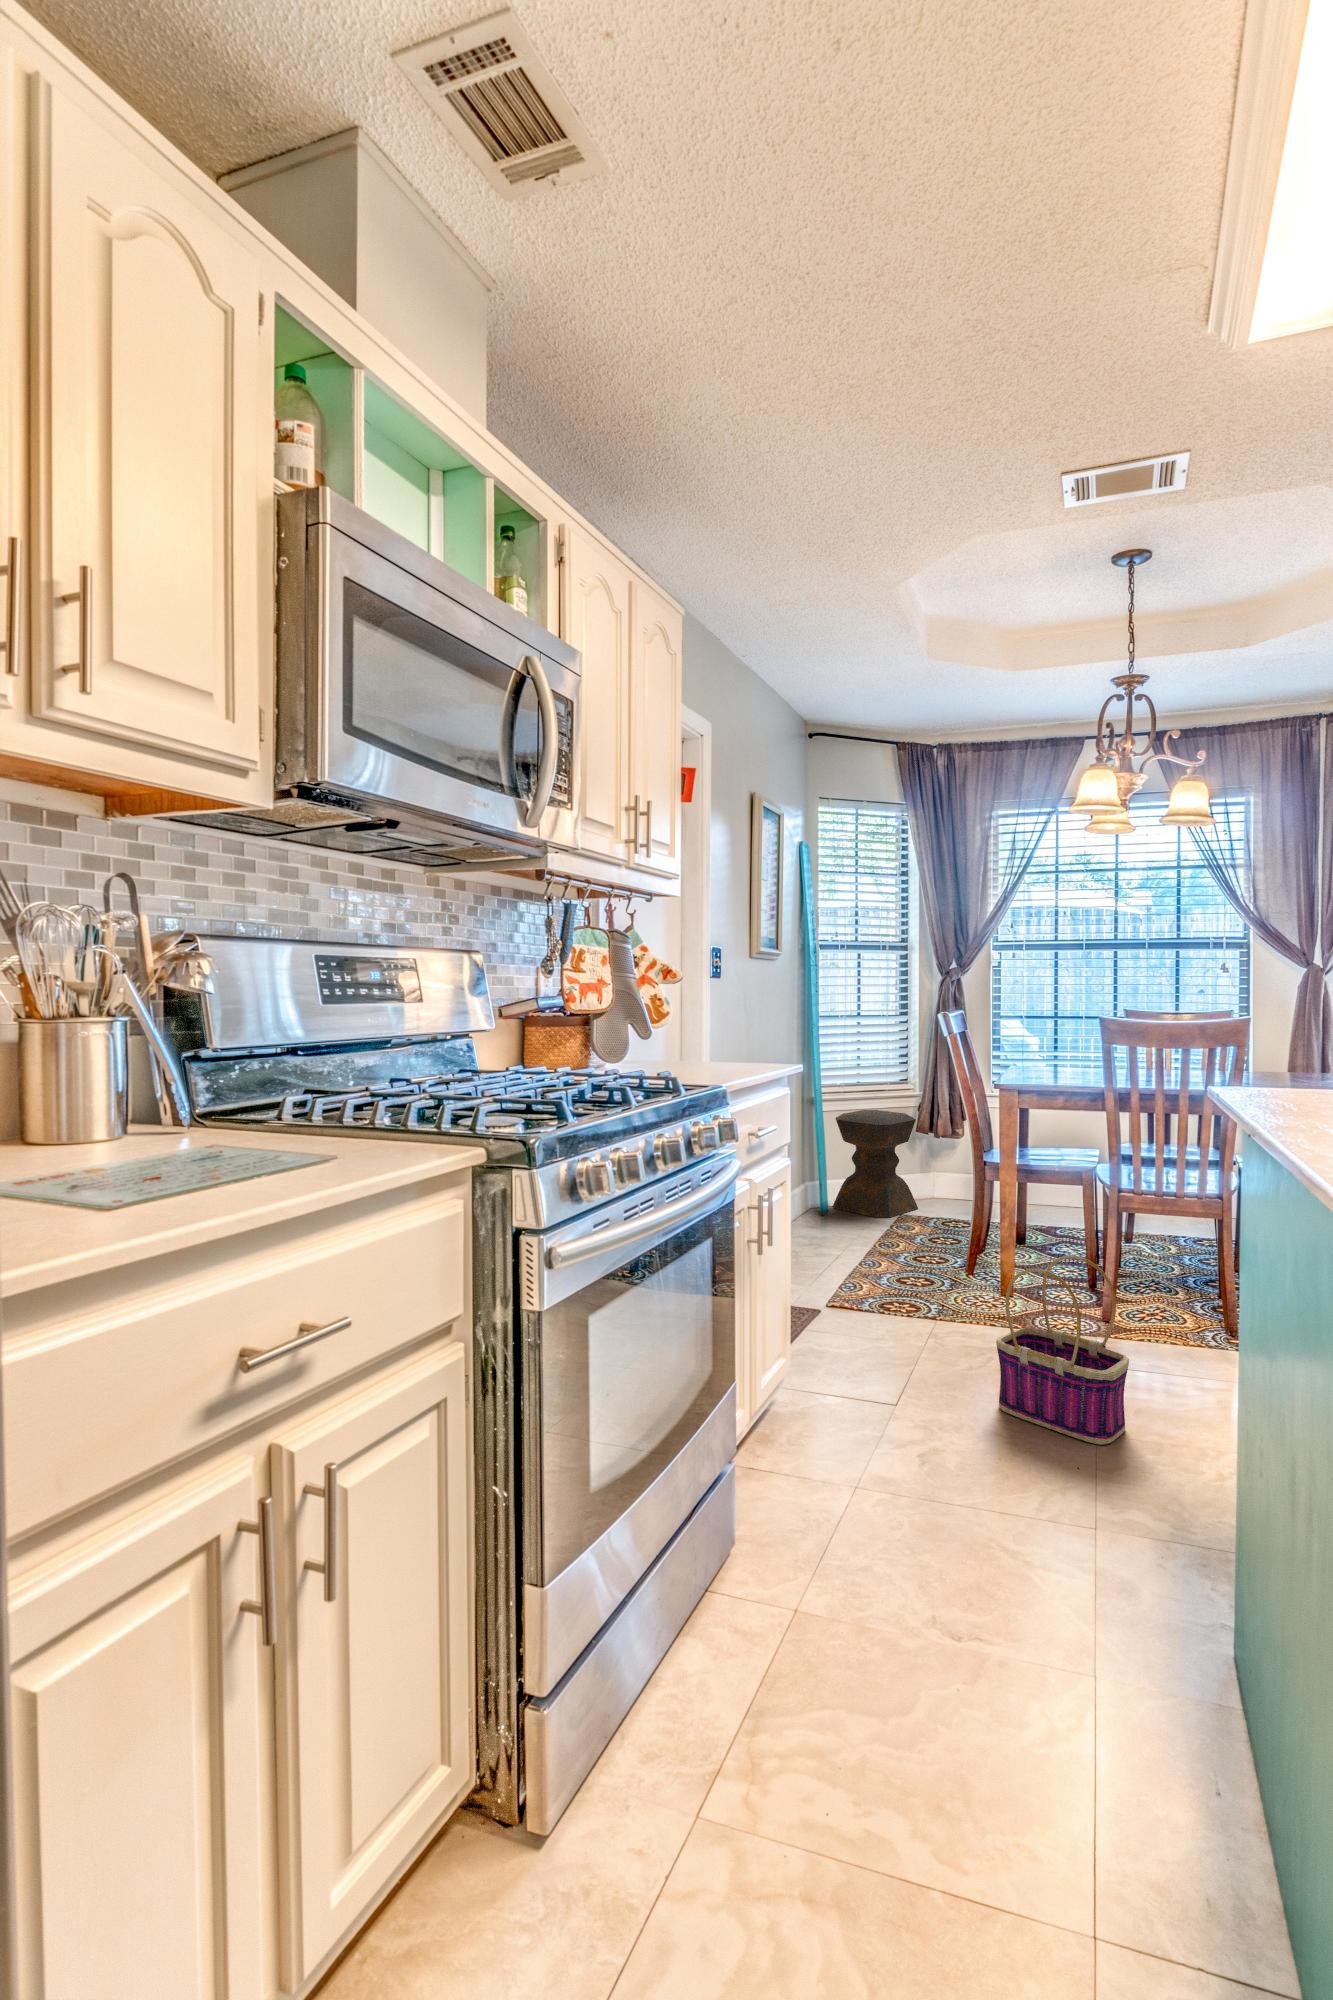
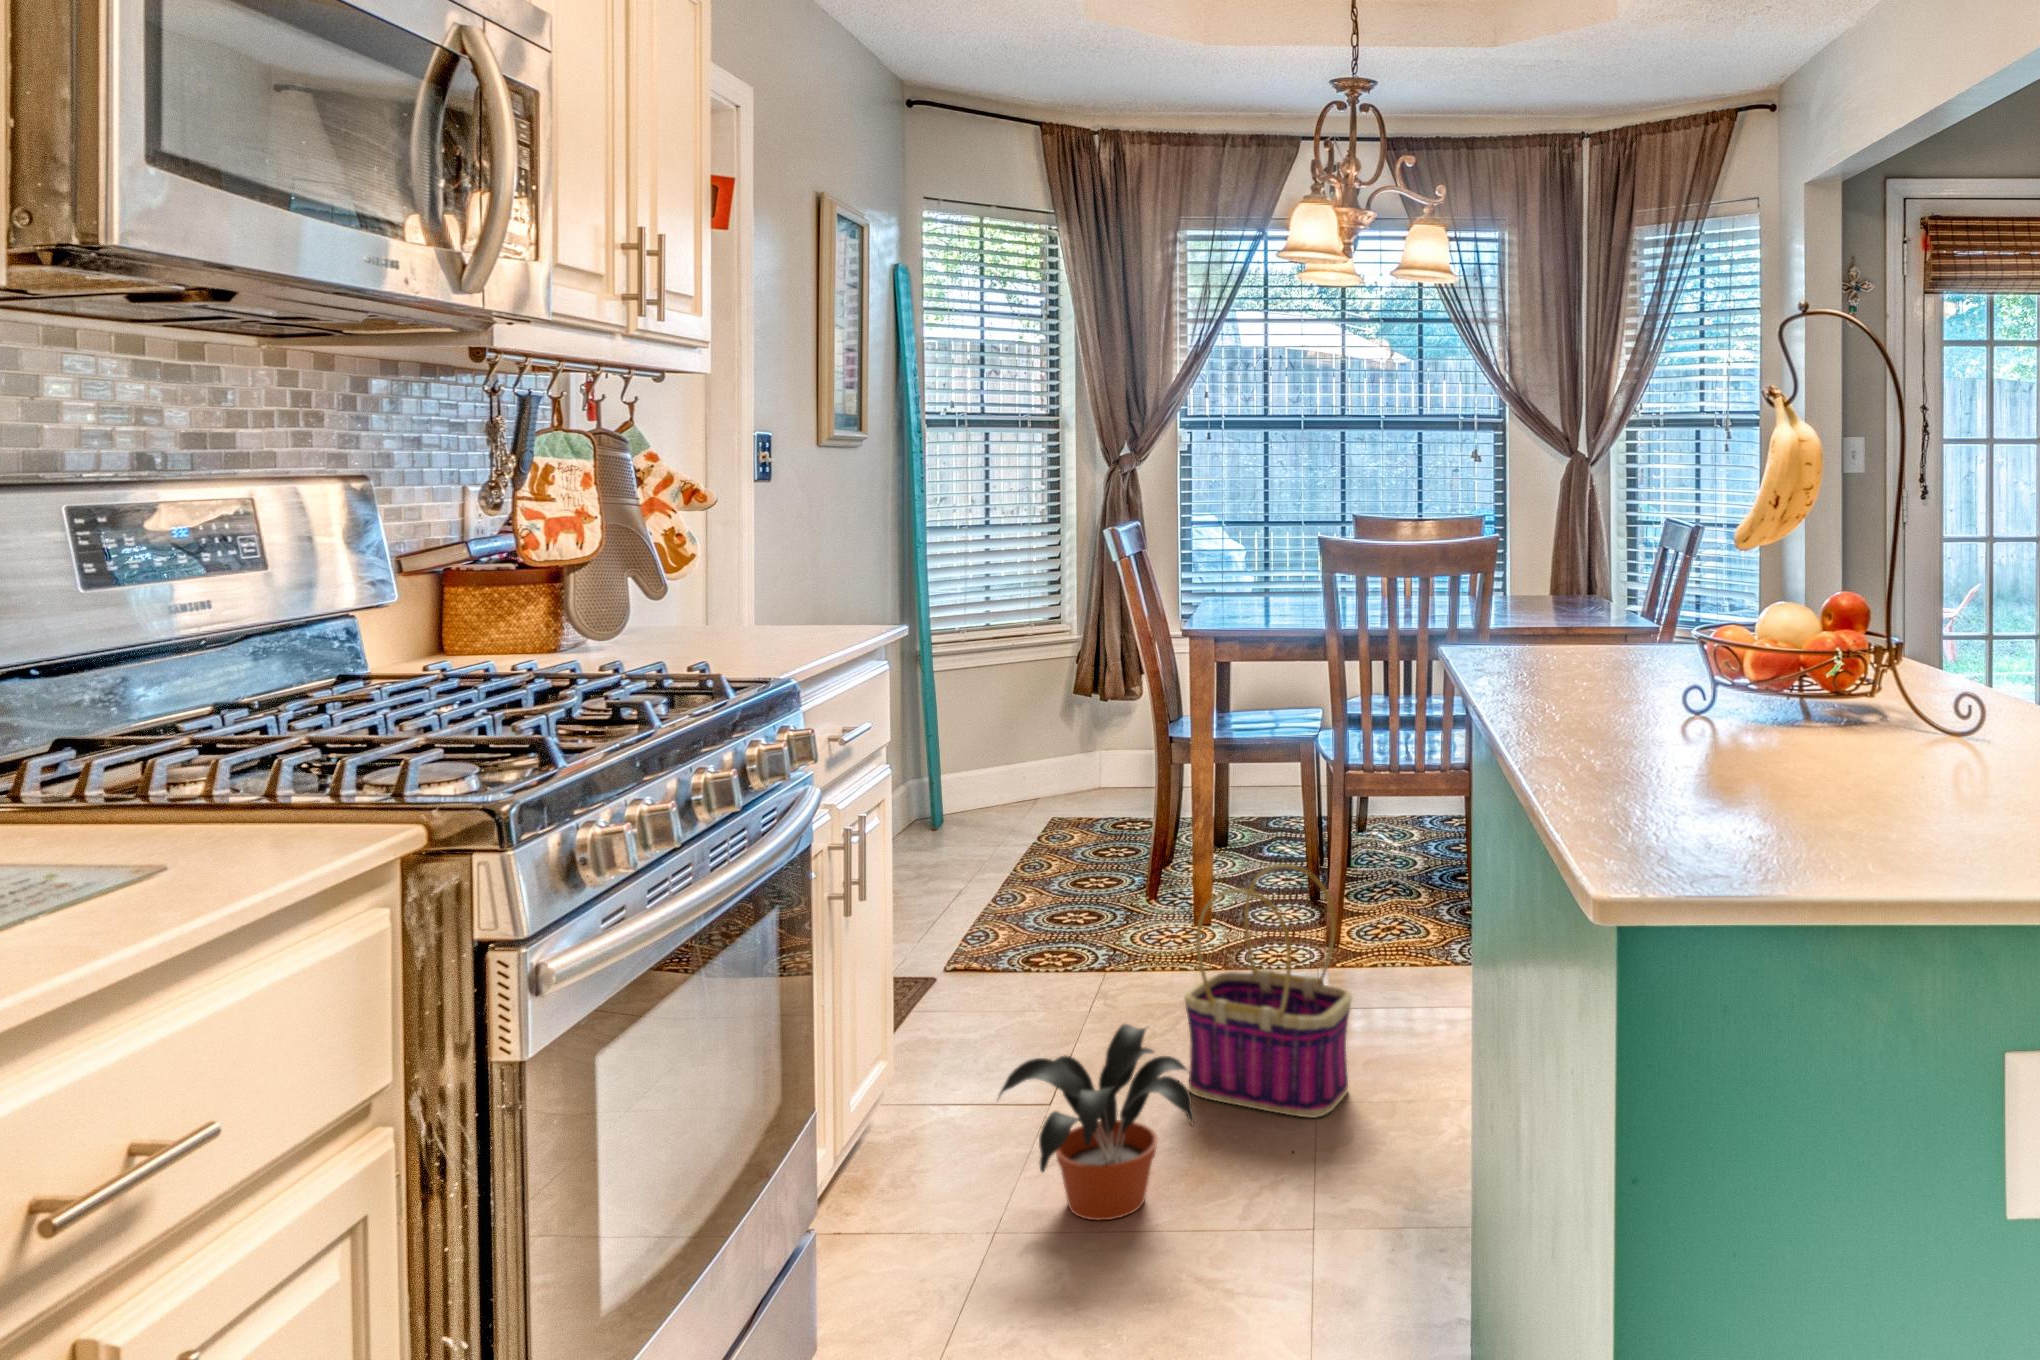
stool: present [833,1110,918,1218] -> none [949,667,1079,833]
potted plant: none [862,1353,1005,1487] -> present [999,1024,1194,1220]

